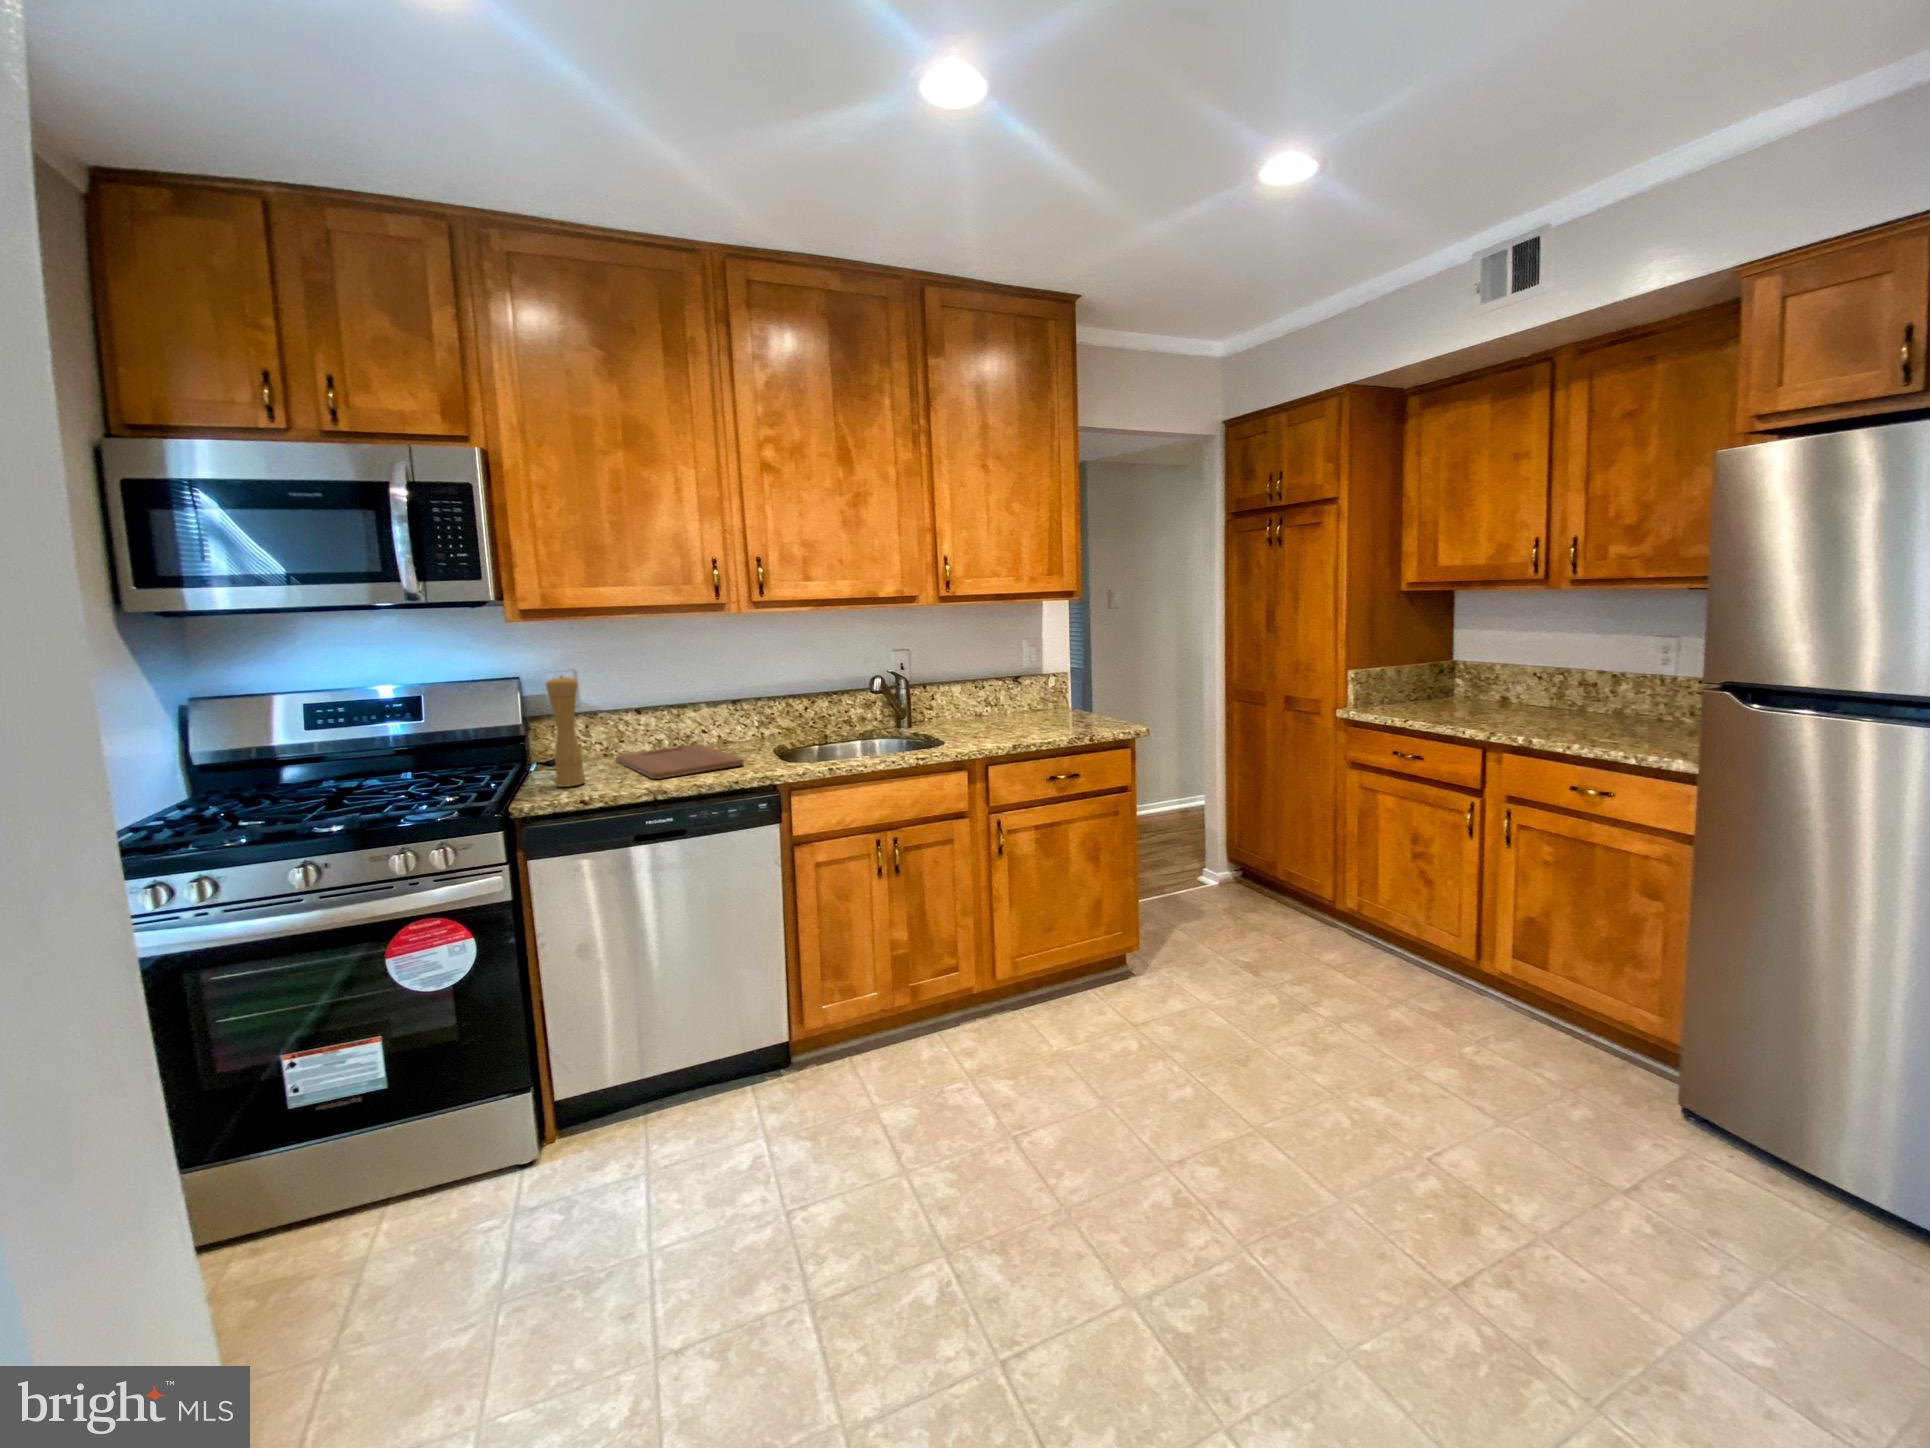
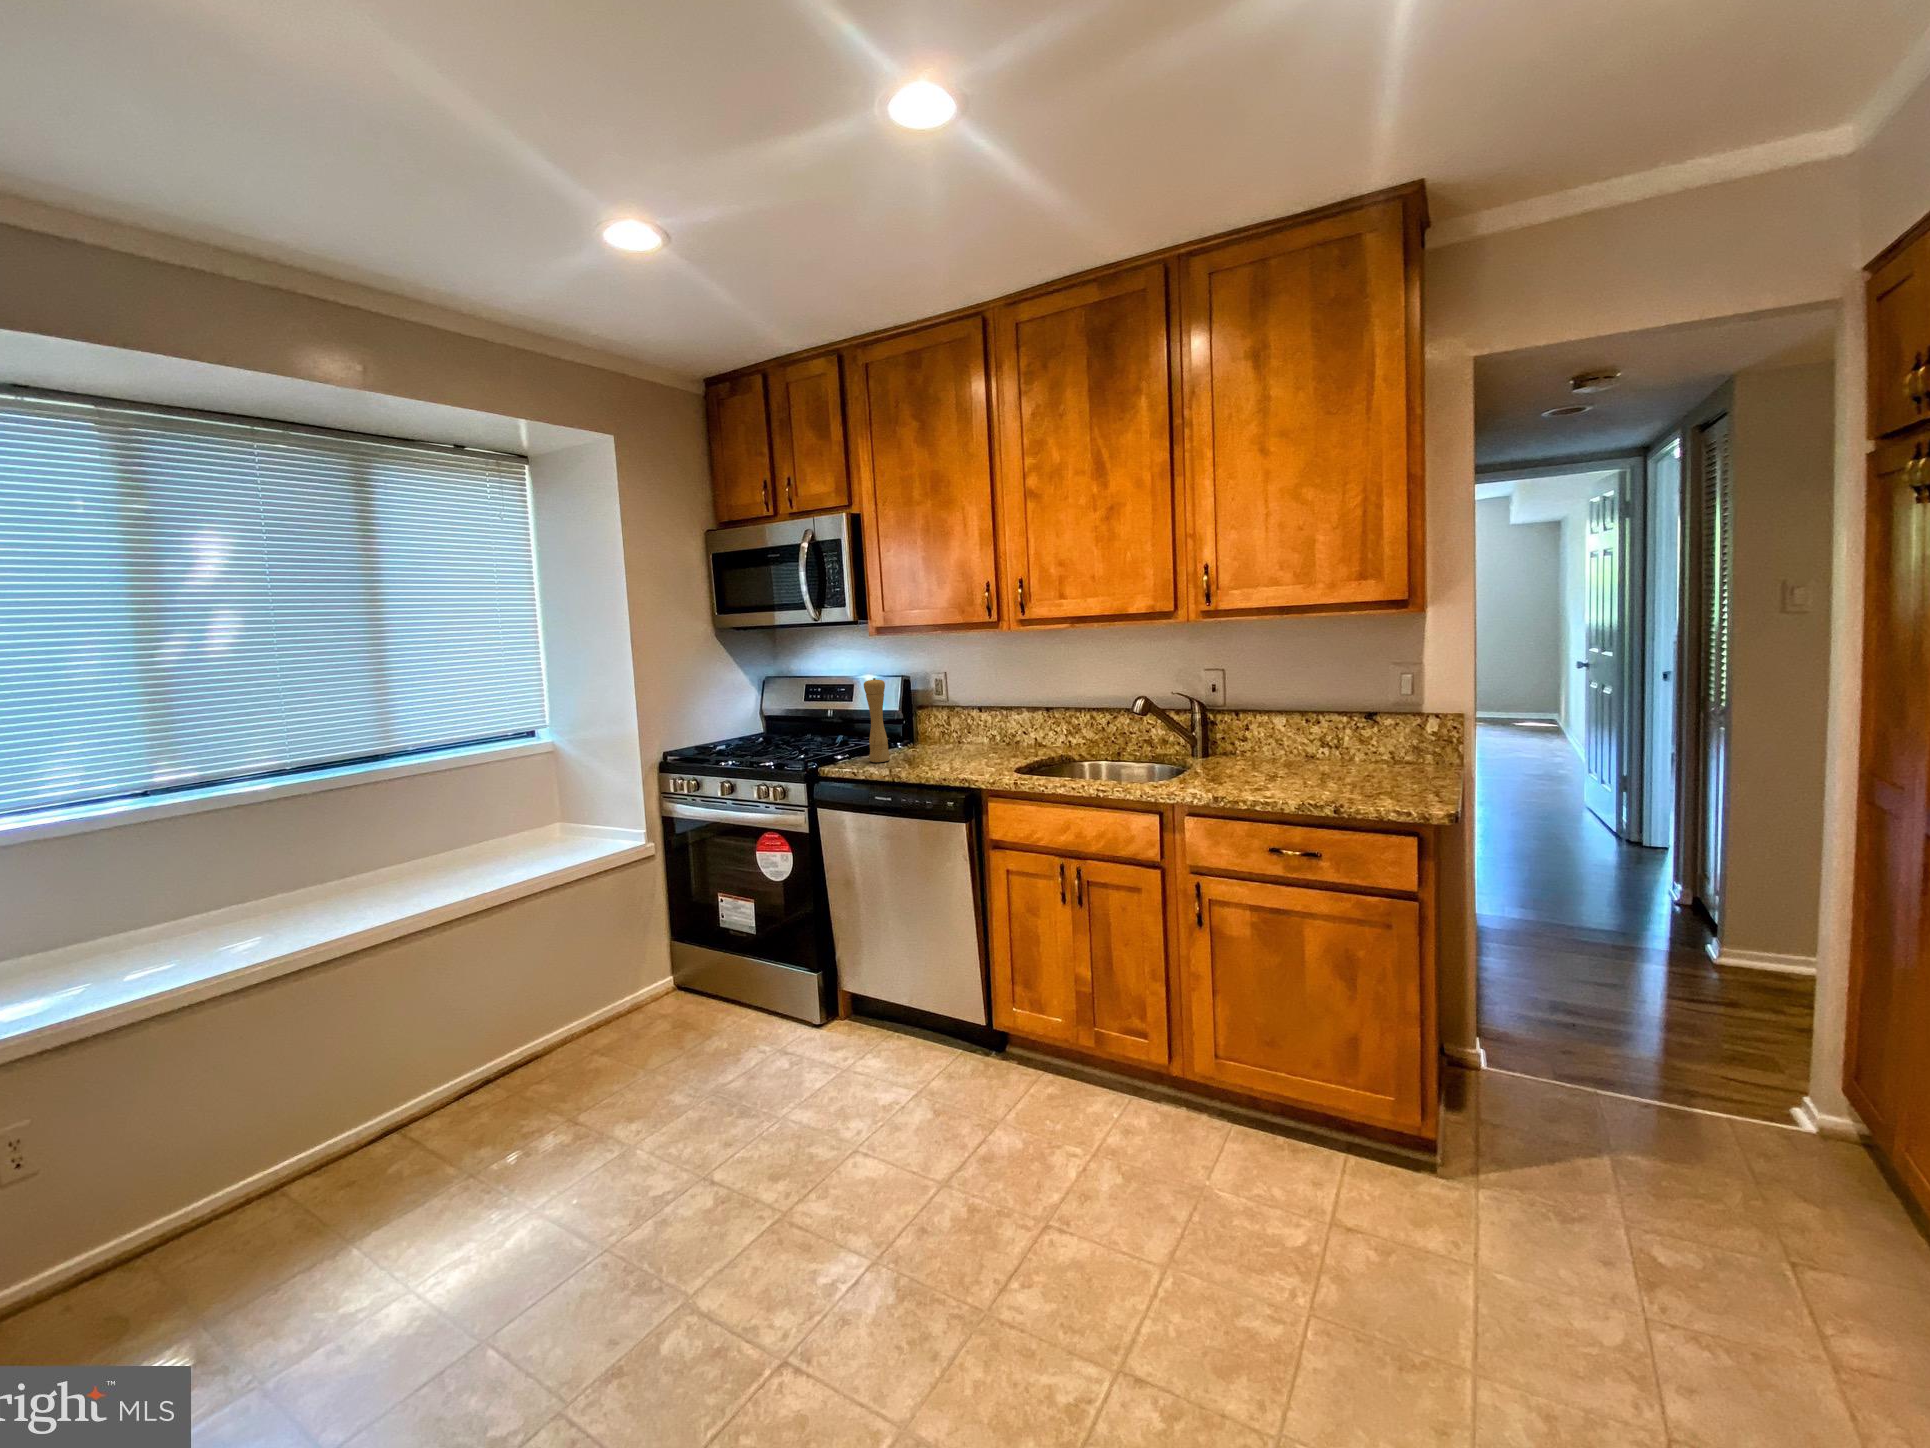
cutting board: present [616,744,744,779] -> none [917,743,1020,768]

